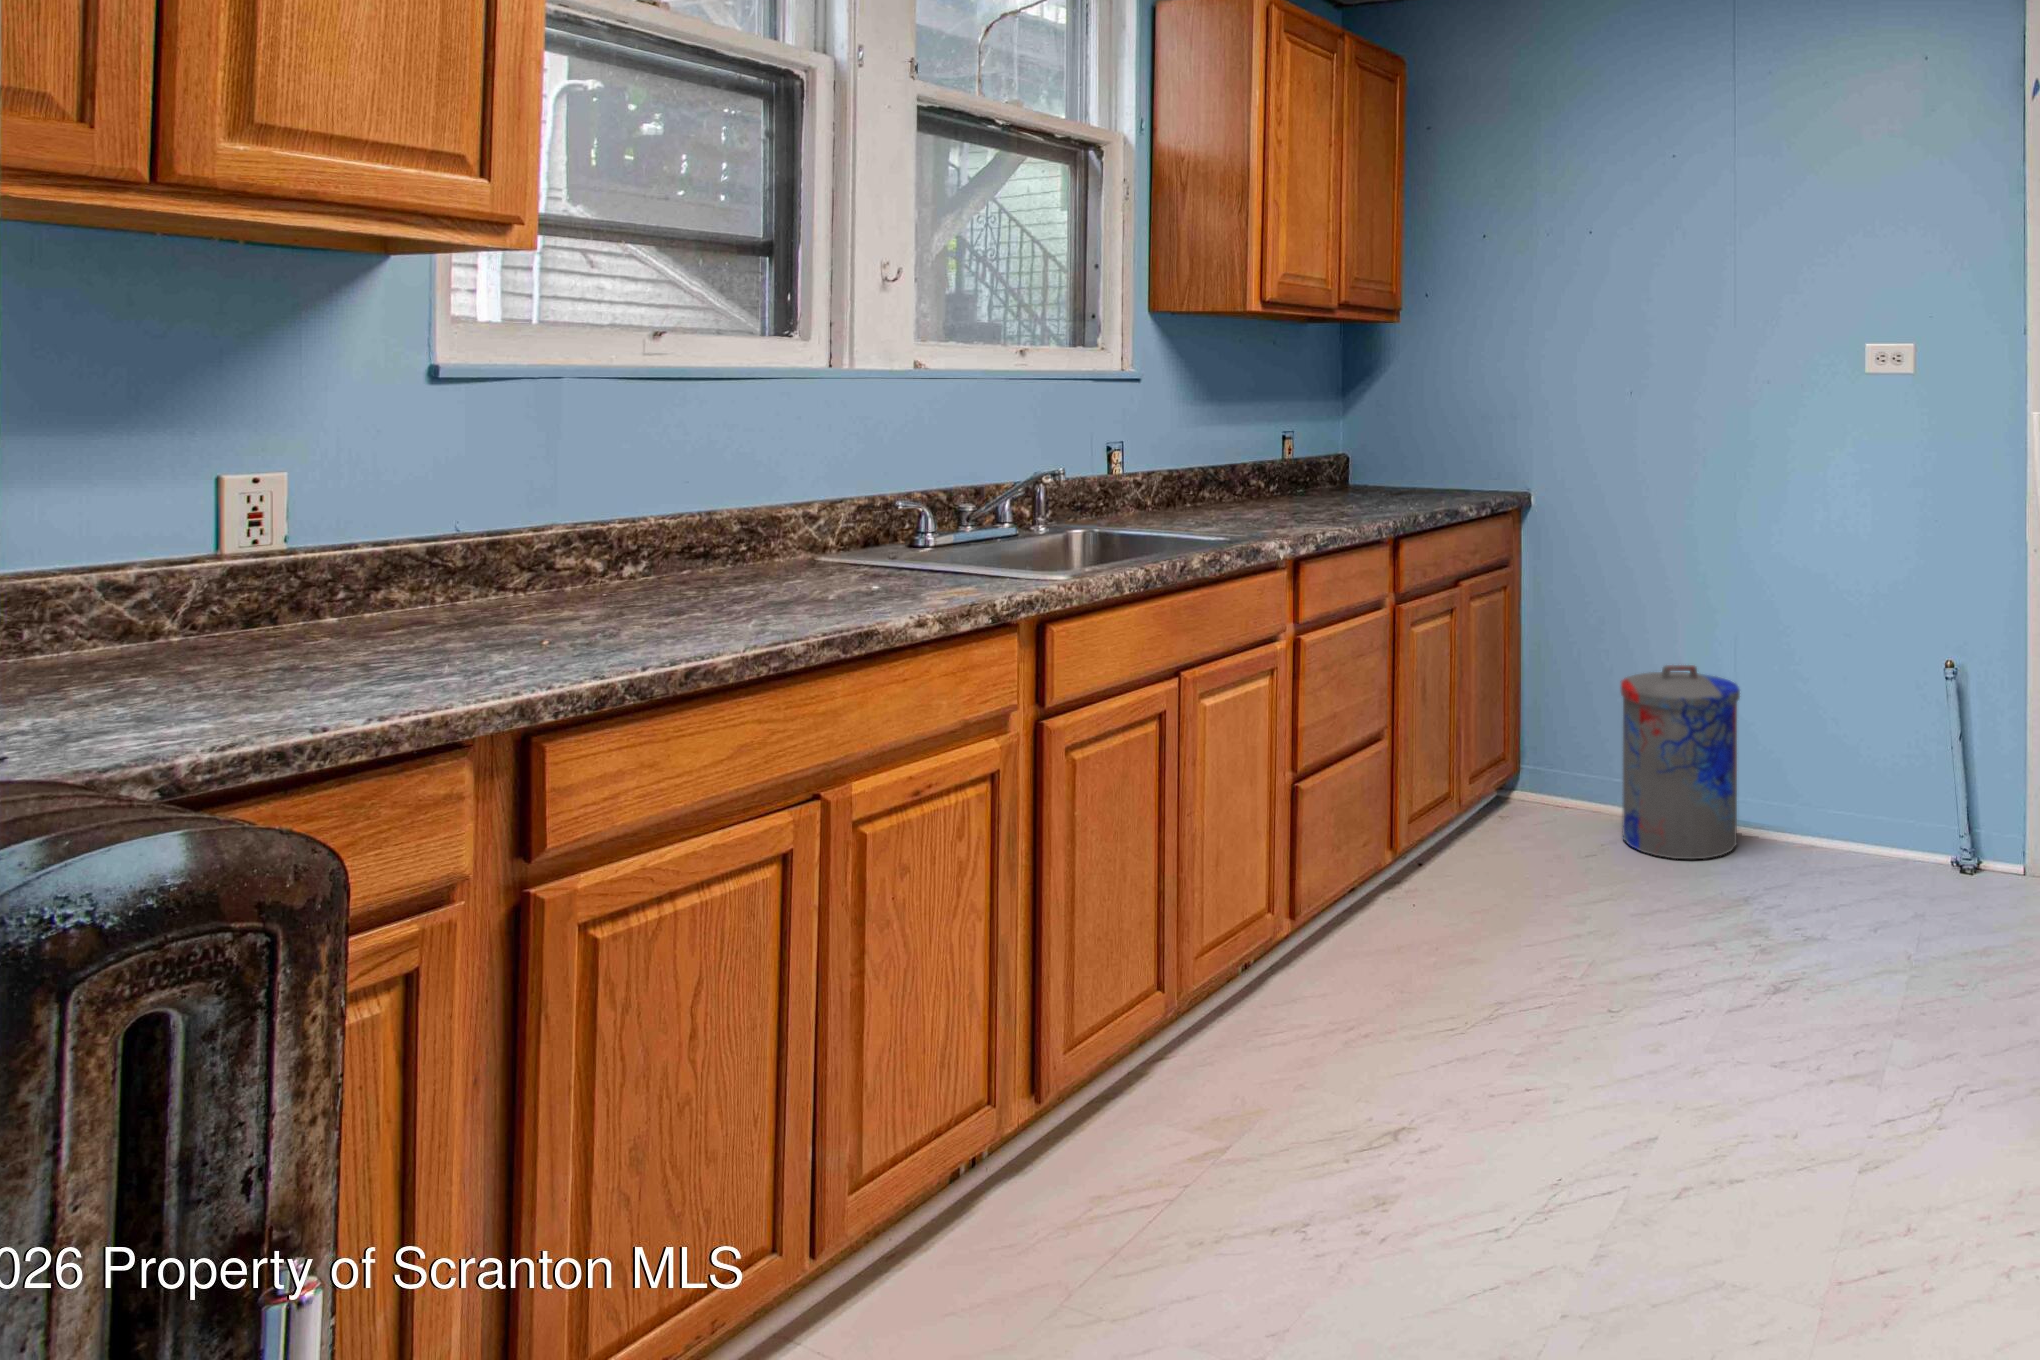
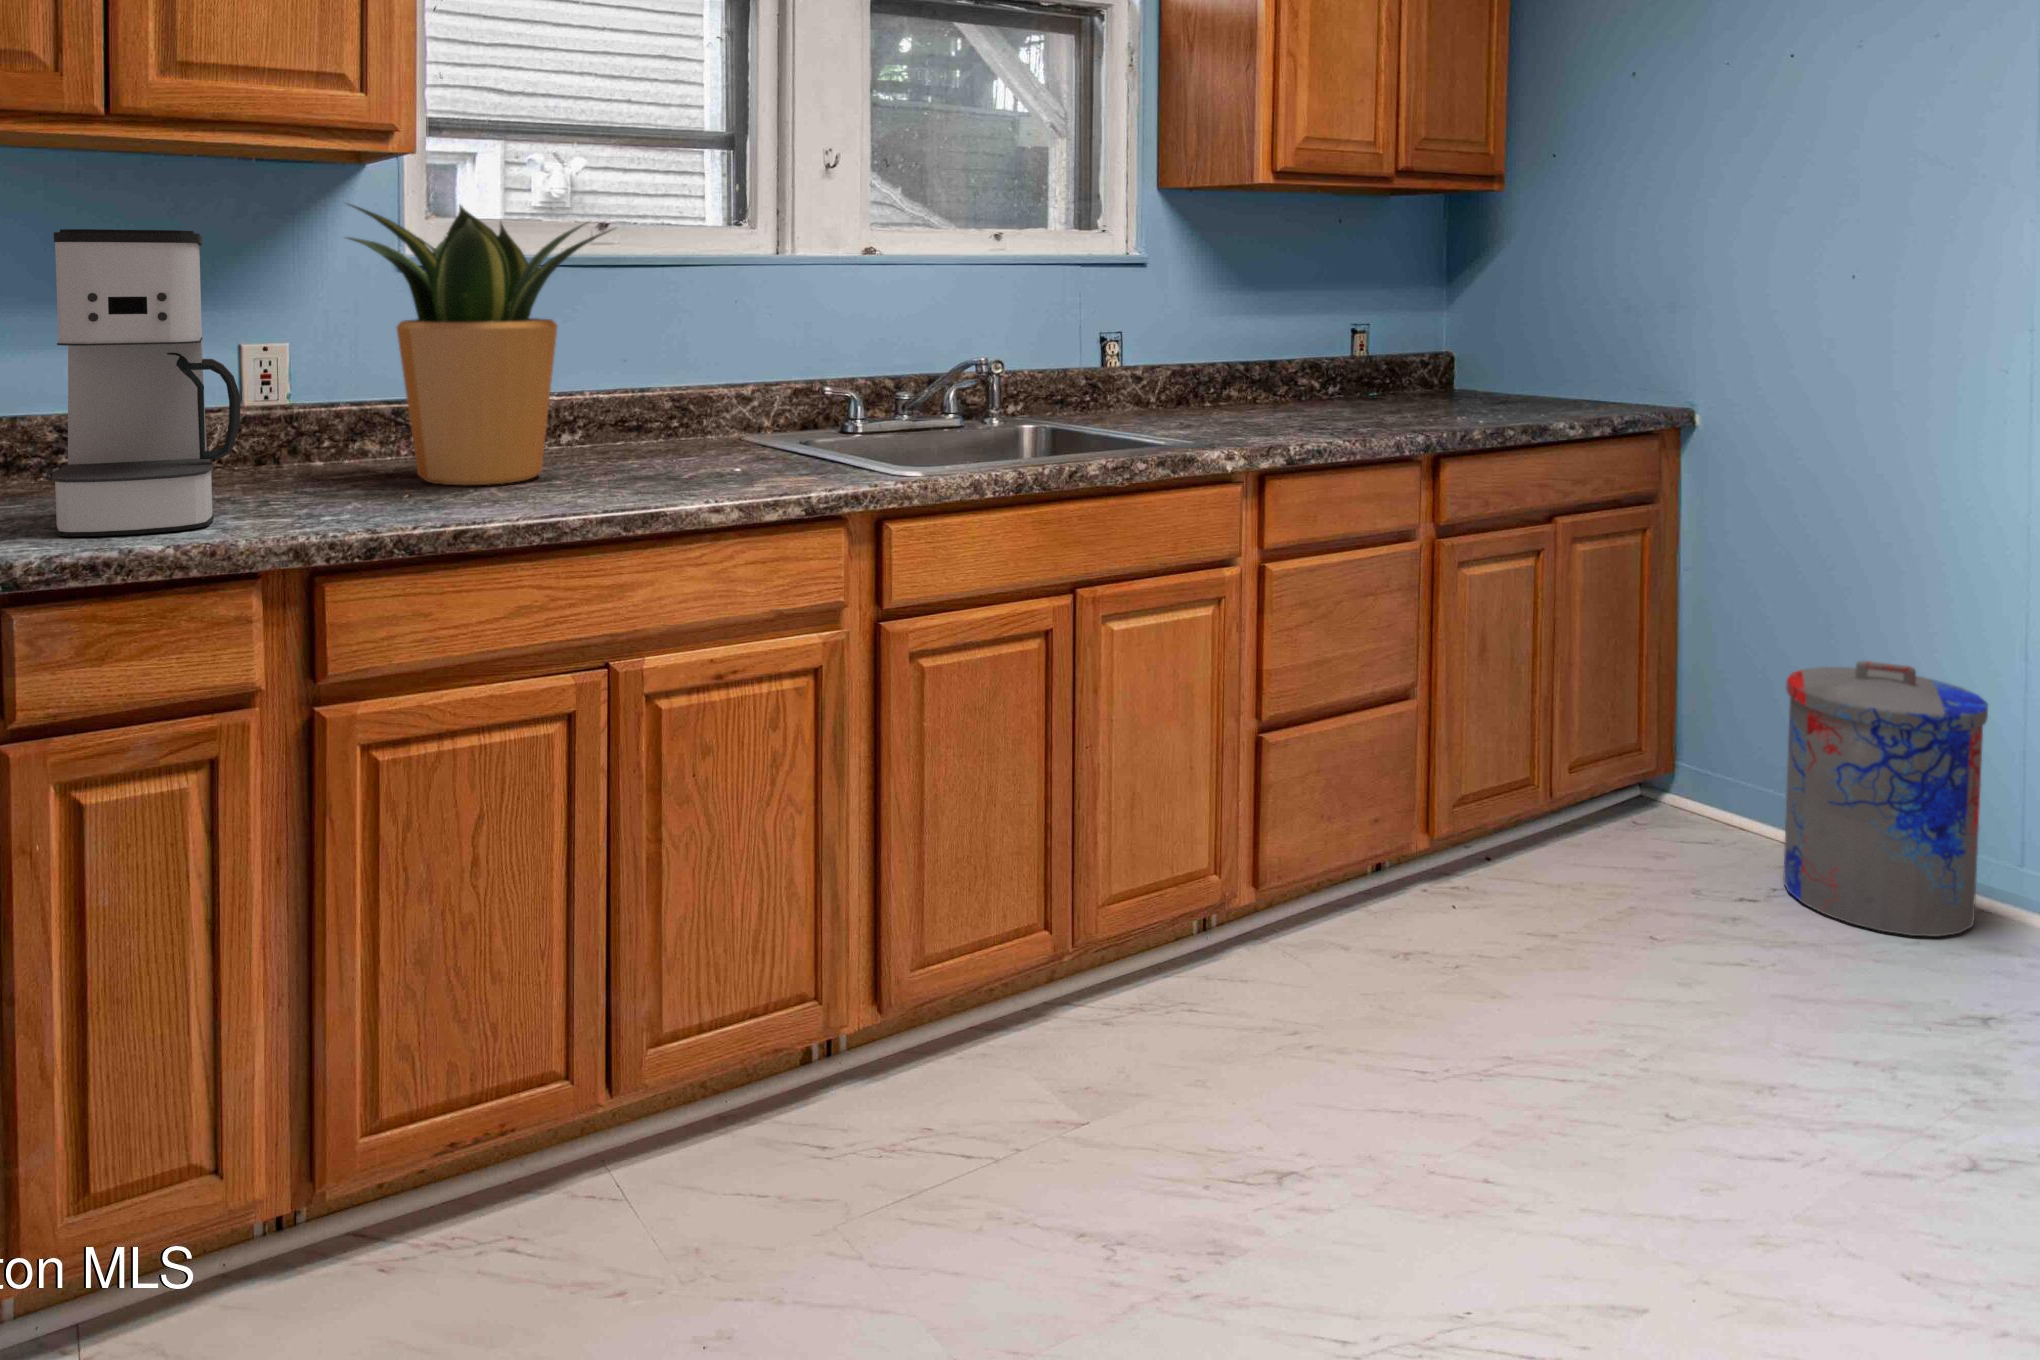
potted plant: none [418,303,777,626] -> present [347,204,613,485]
coffee maker: none [103,332,398,727] -> present [52,229,240,537]

